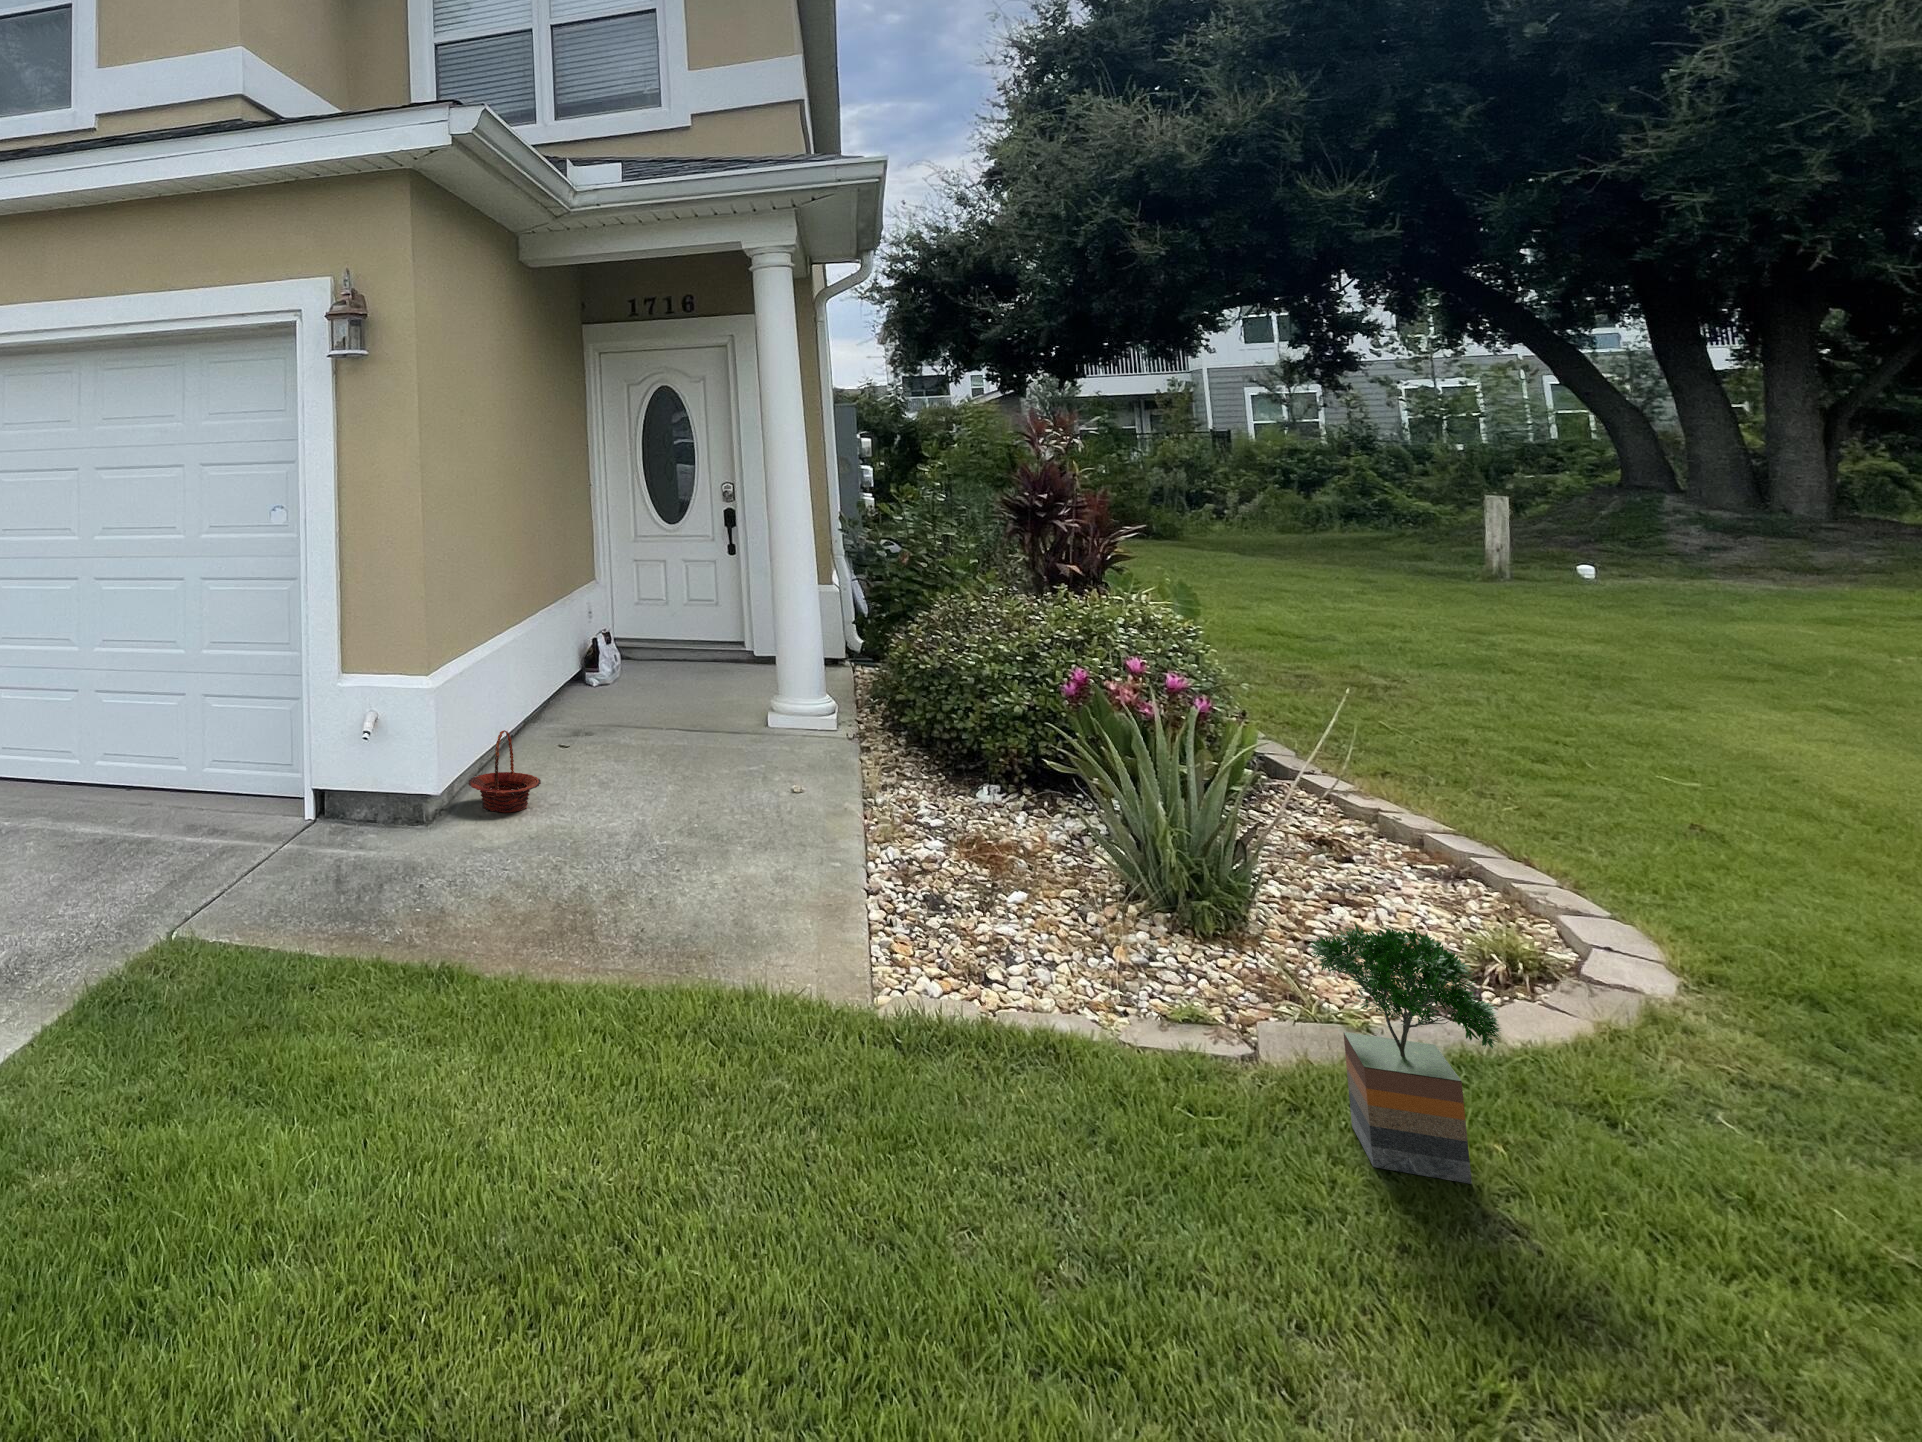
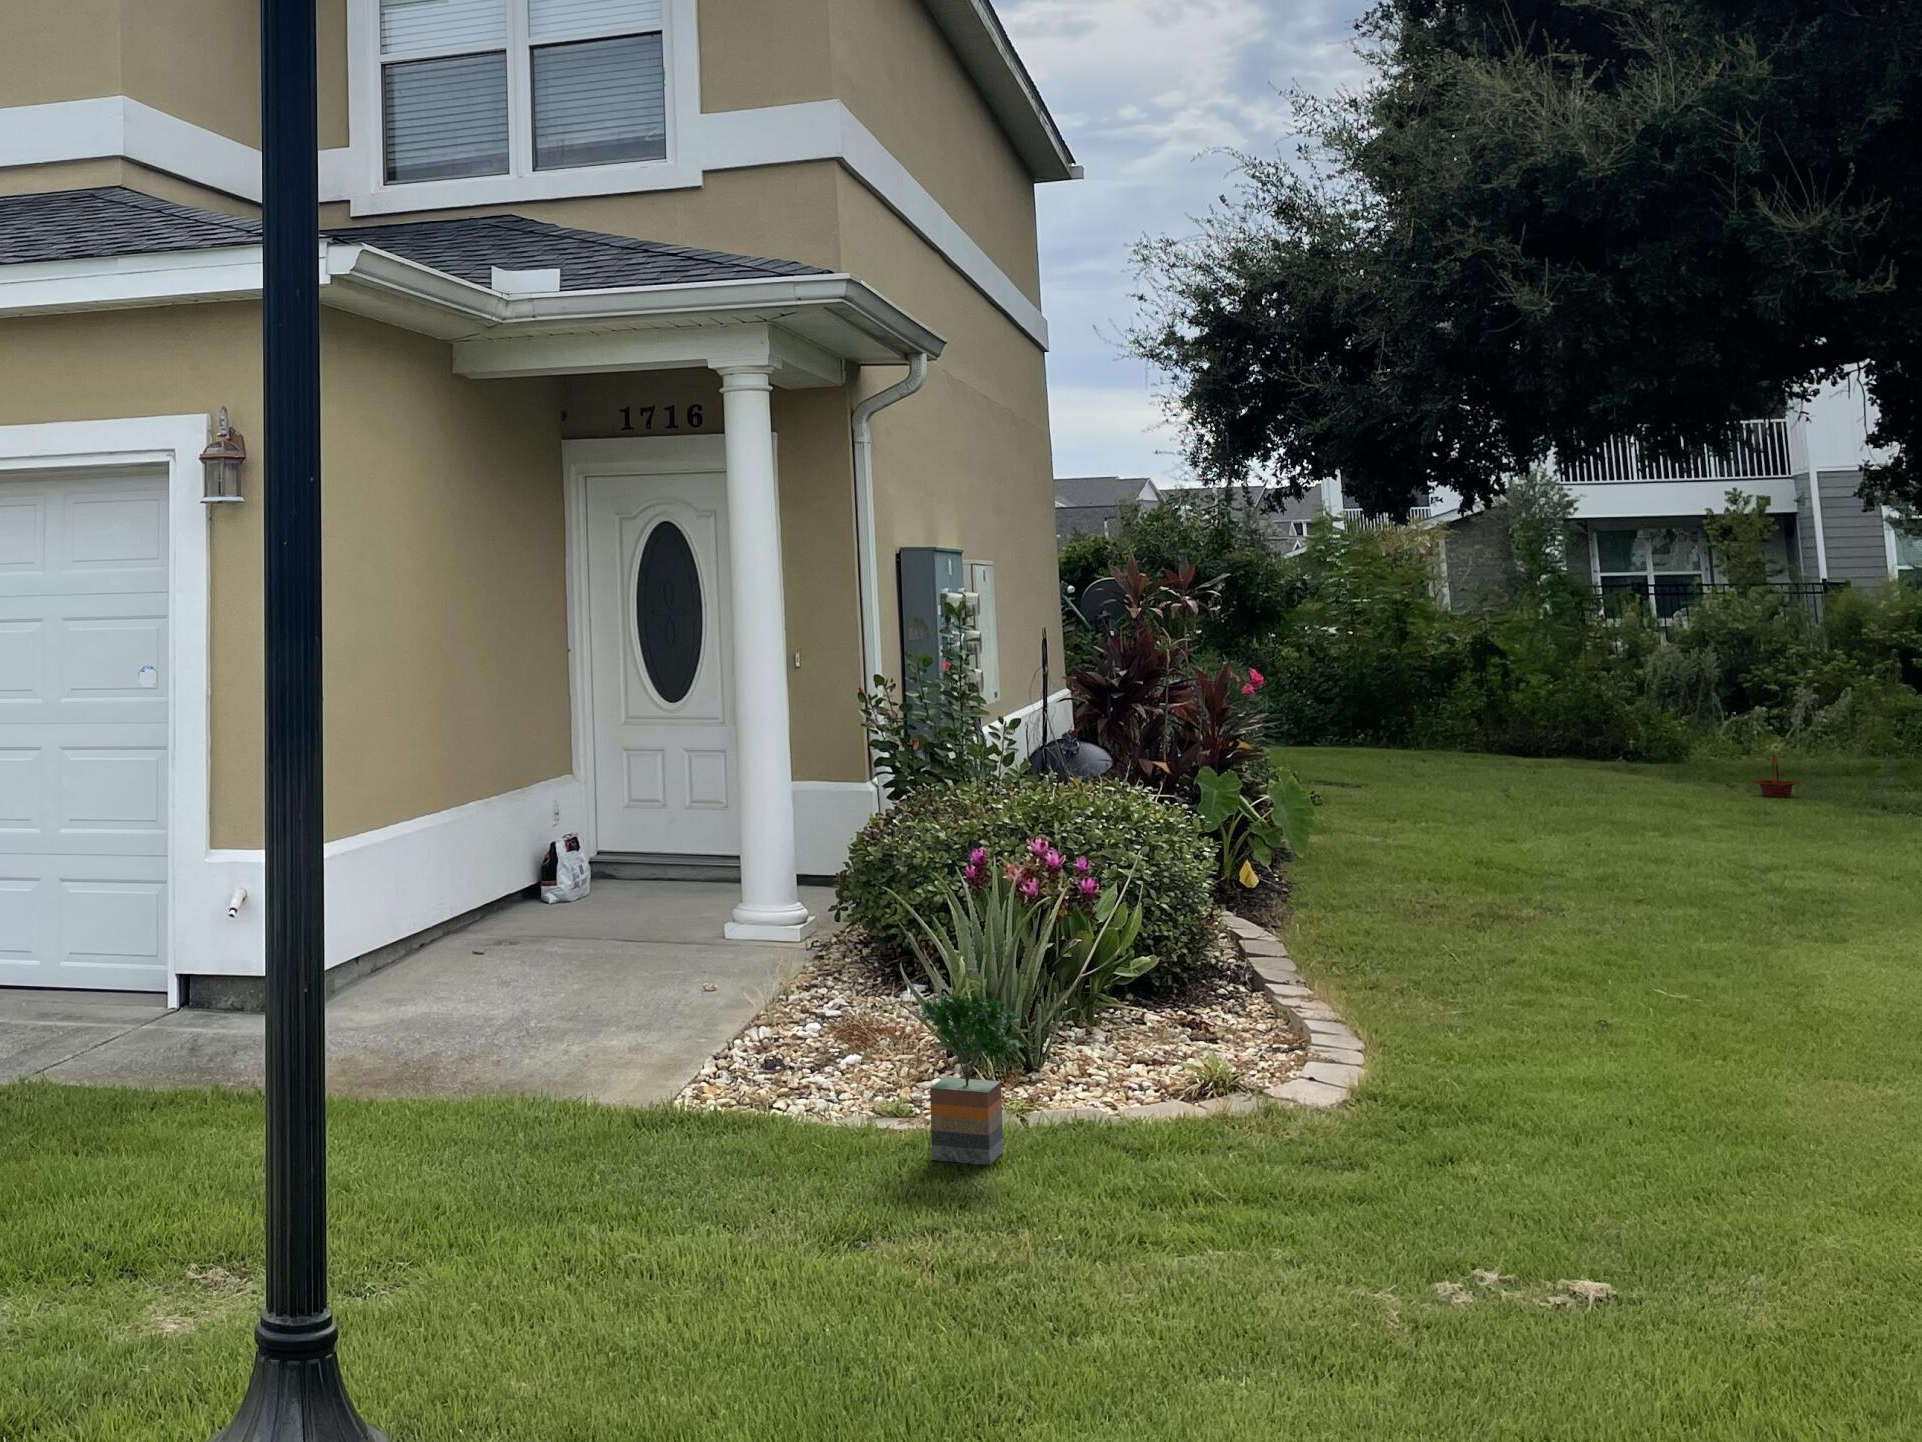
basket: present [468,730,541,813] -> present [1753,753,1799,797]

